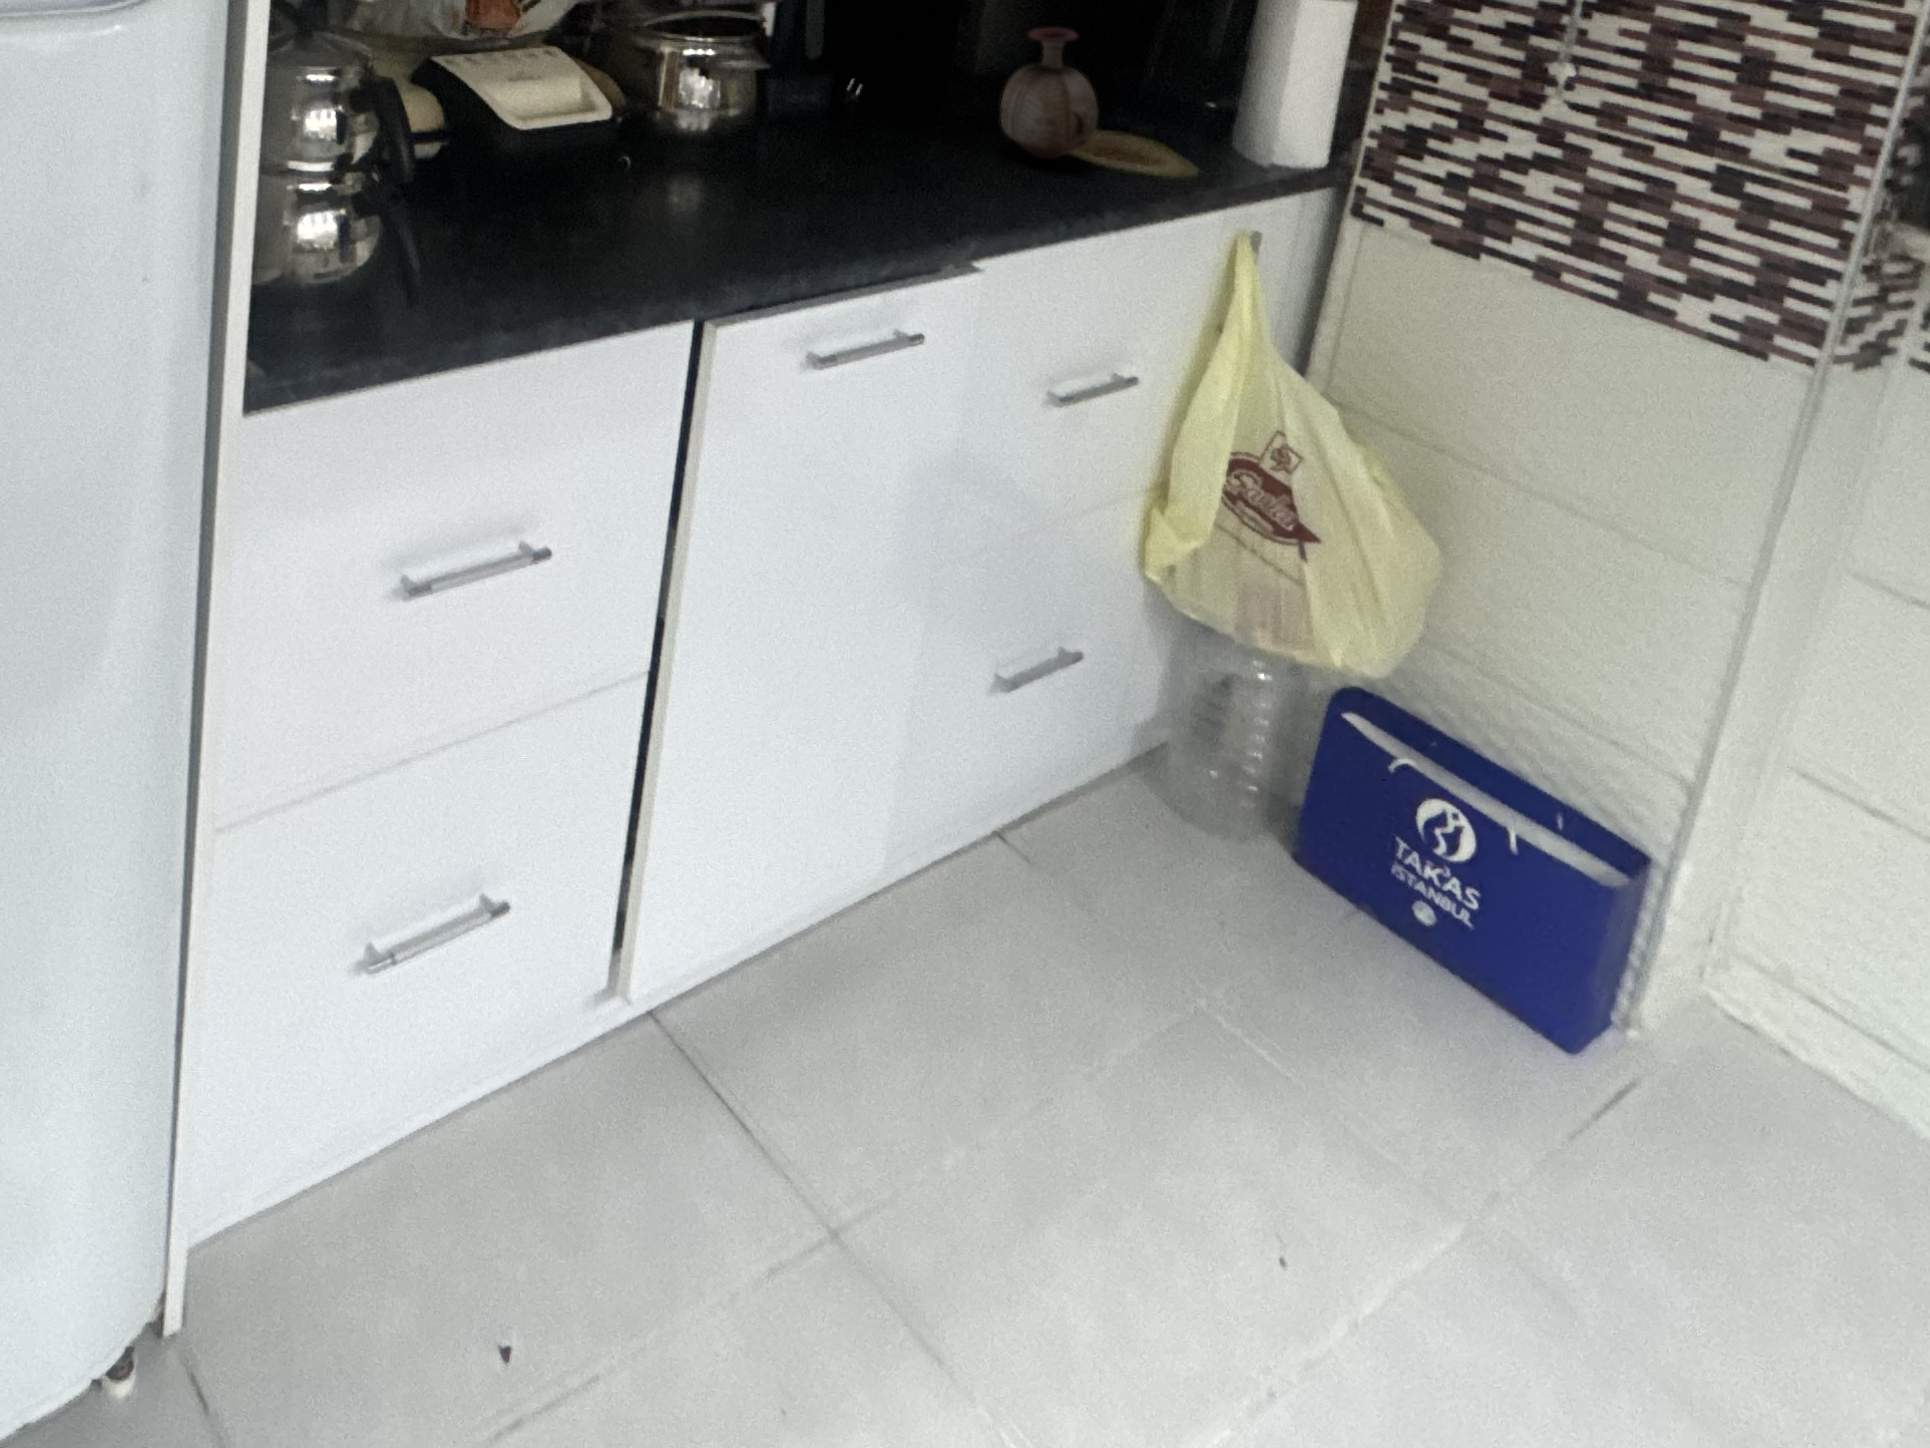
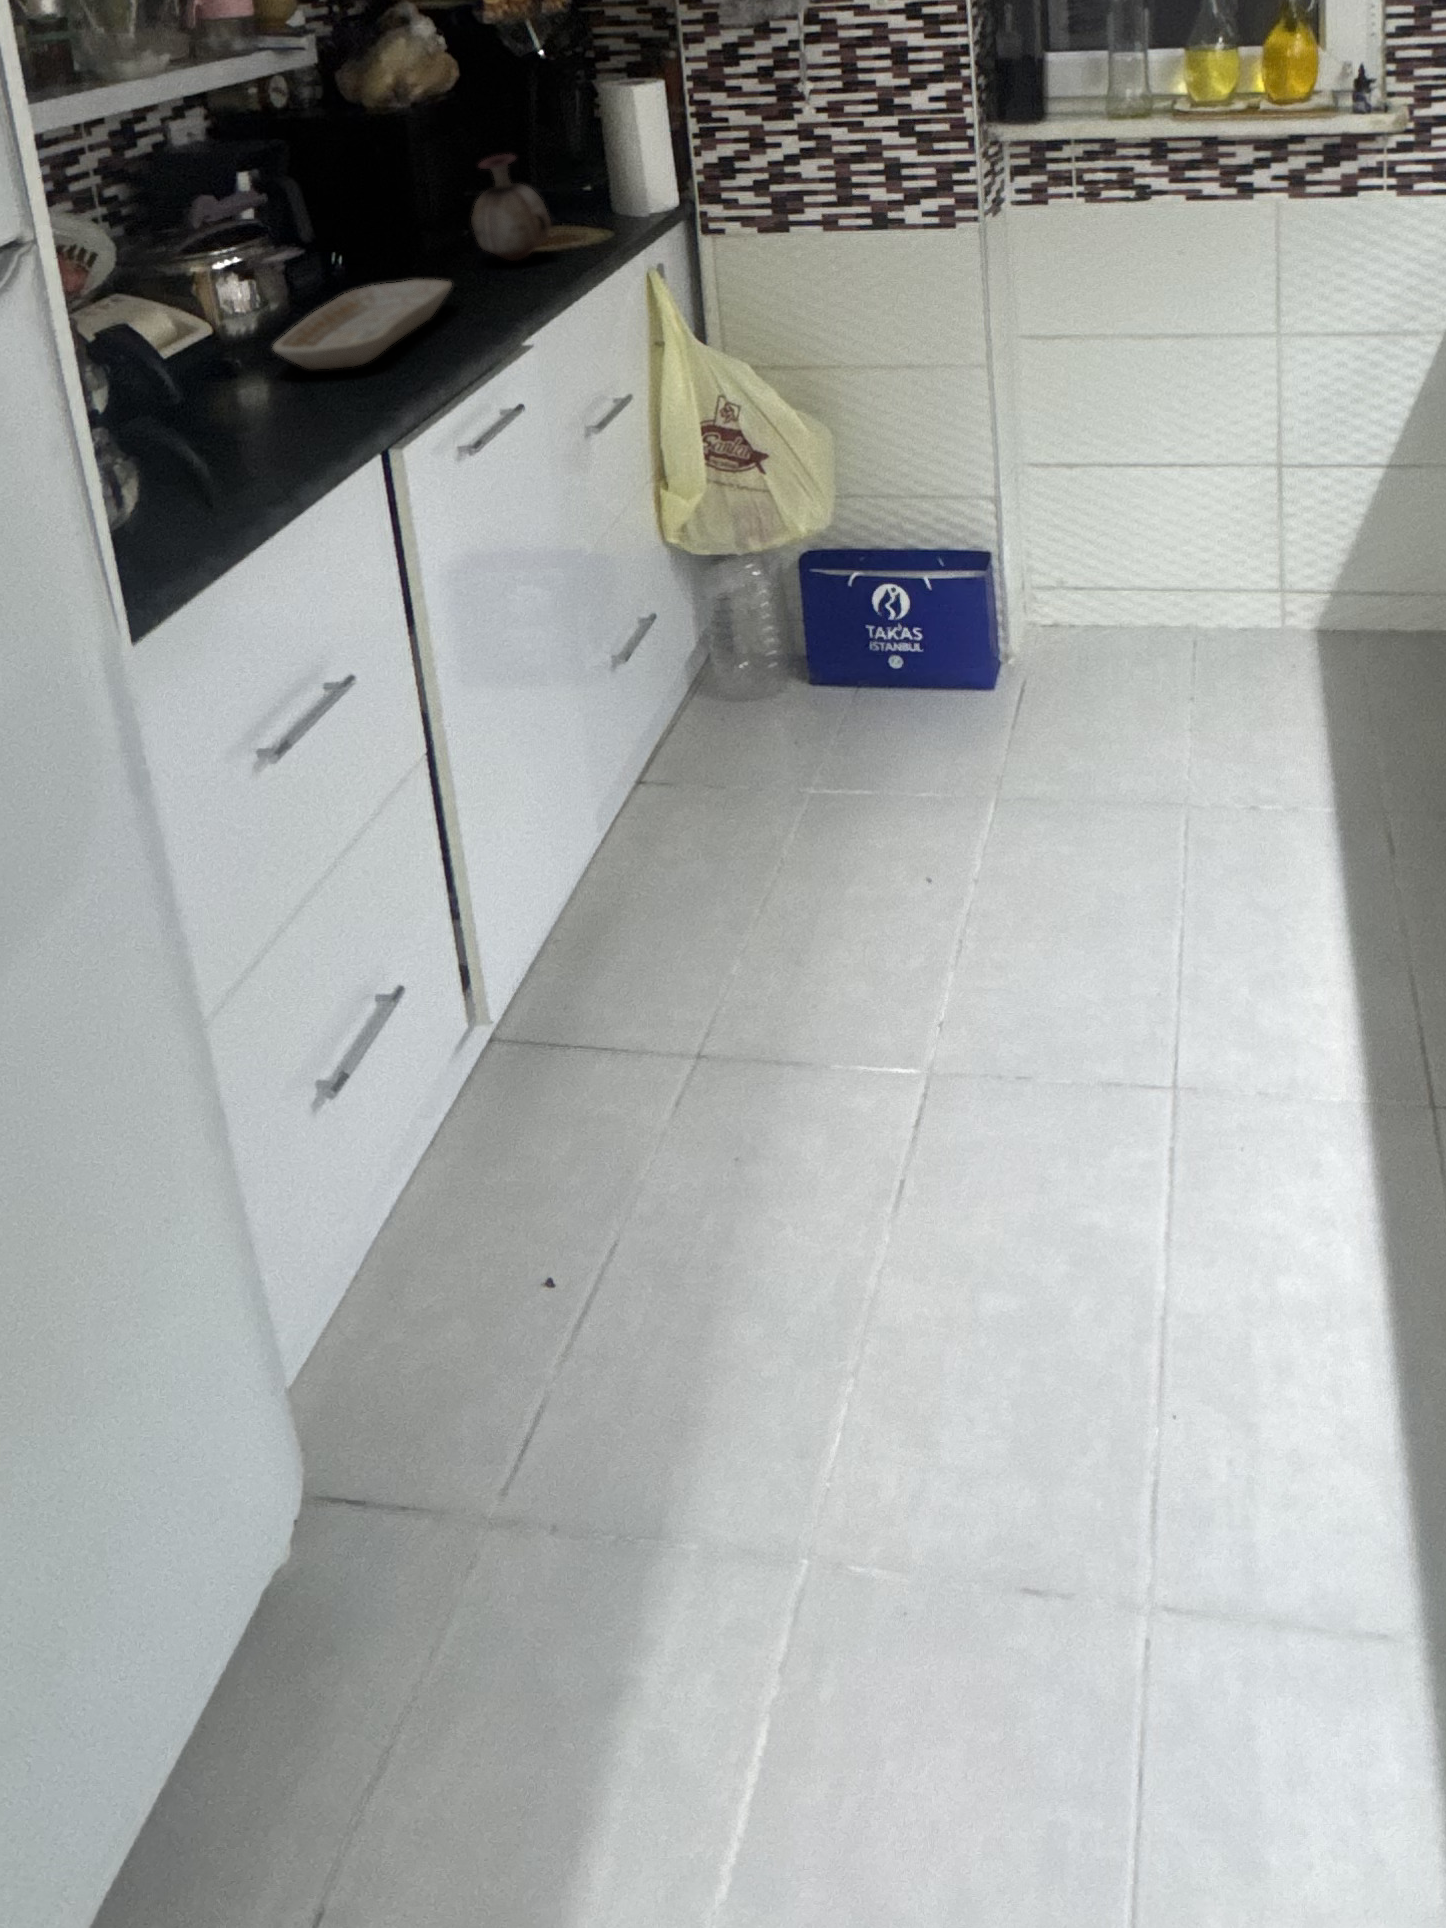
tray: none [665,123,917,210] -> present [273,279,452,369]

